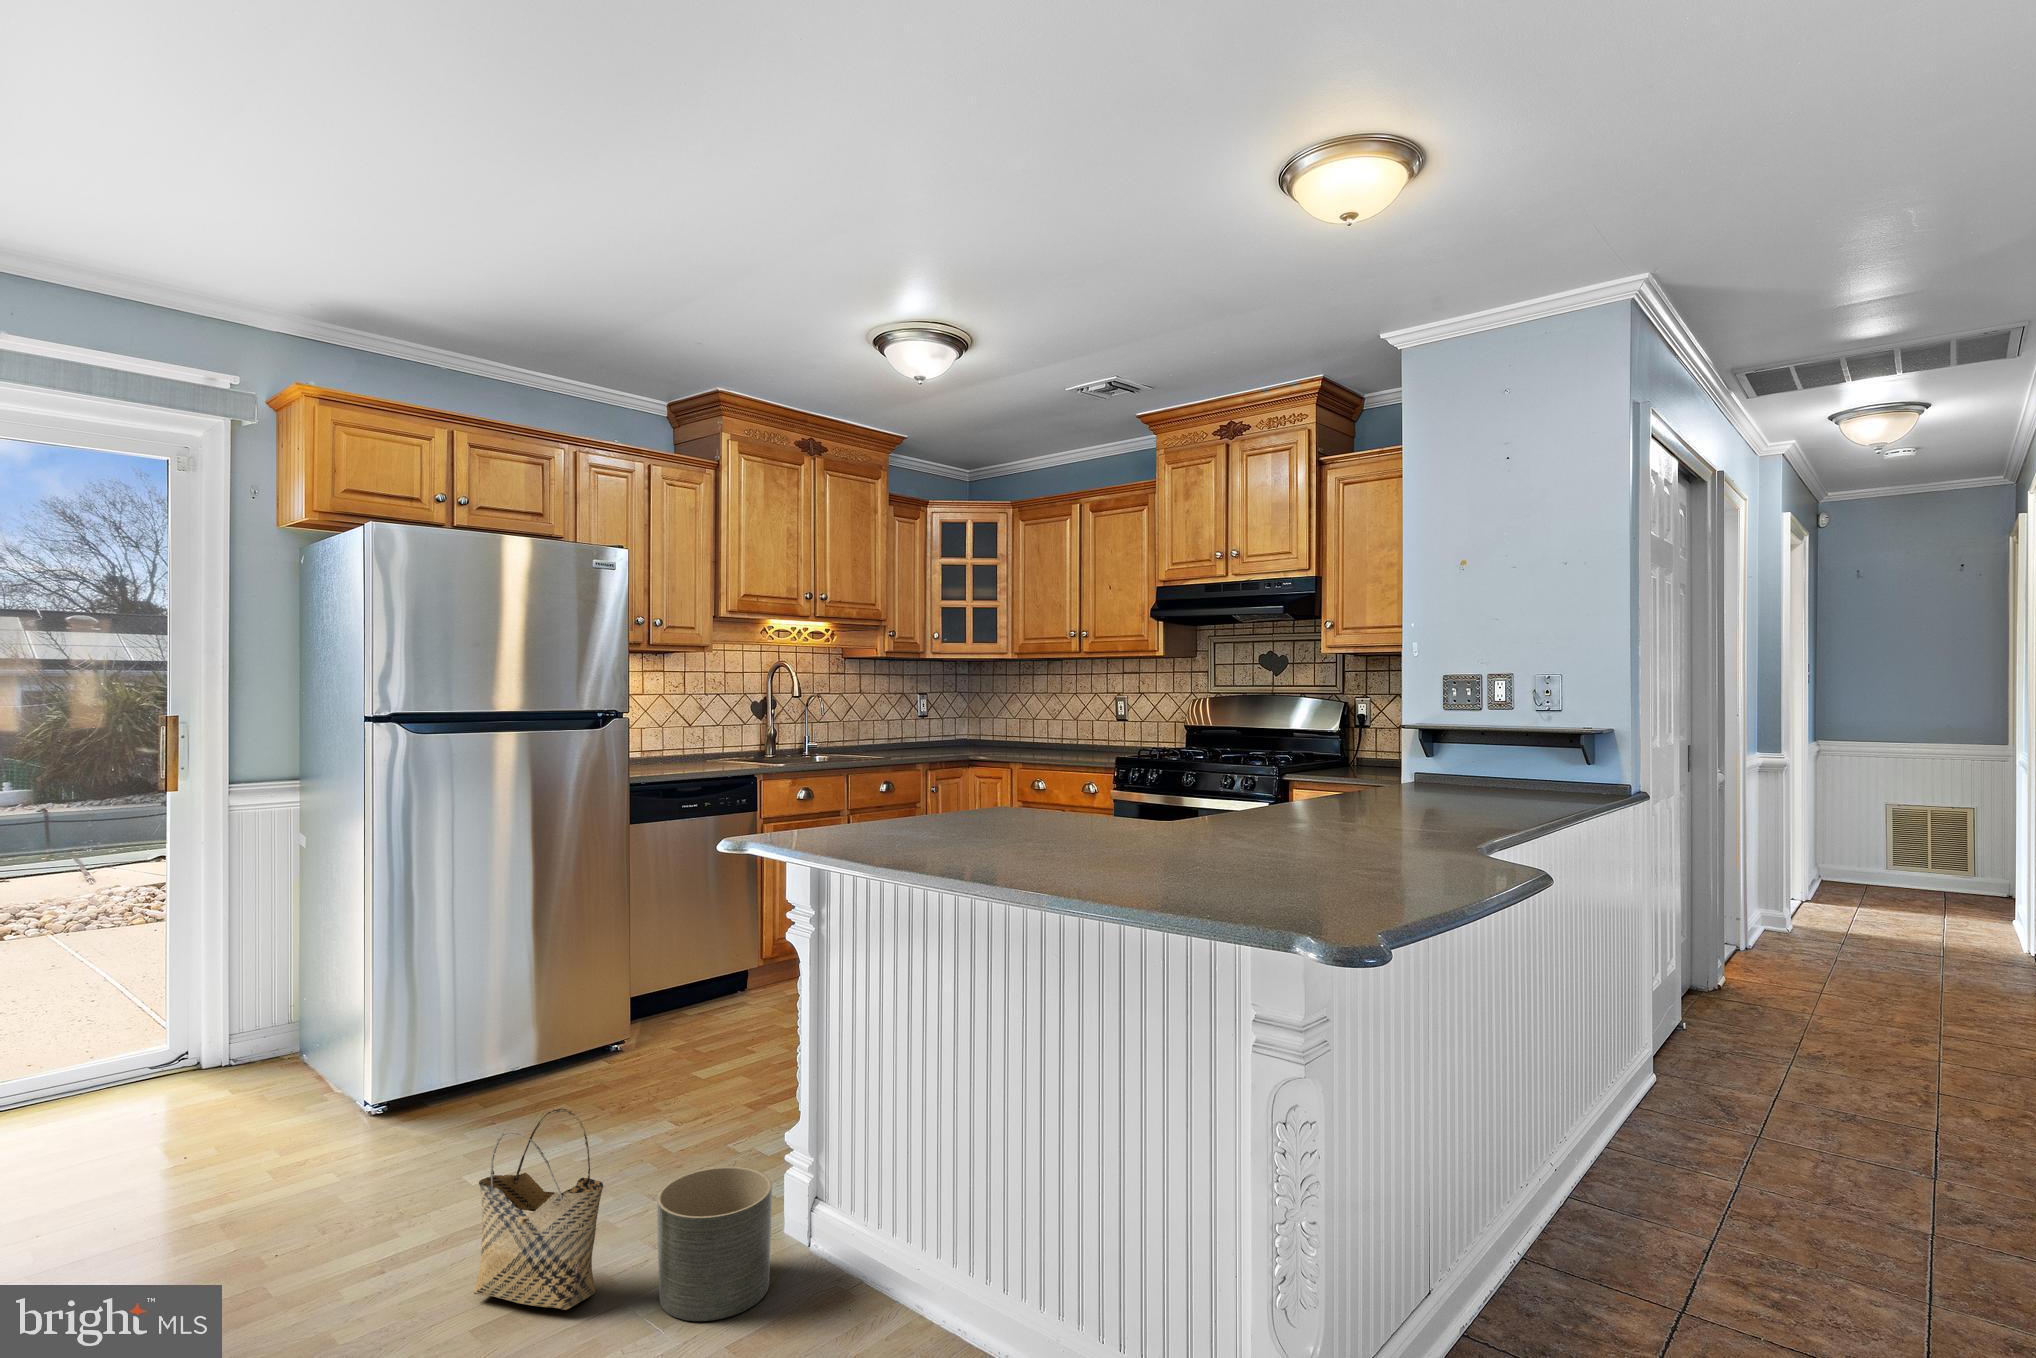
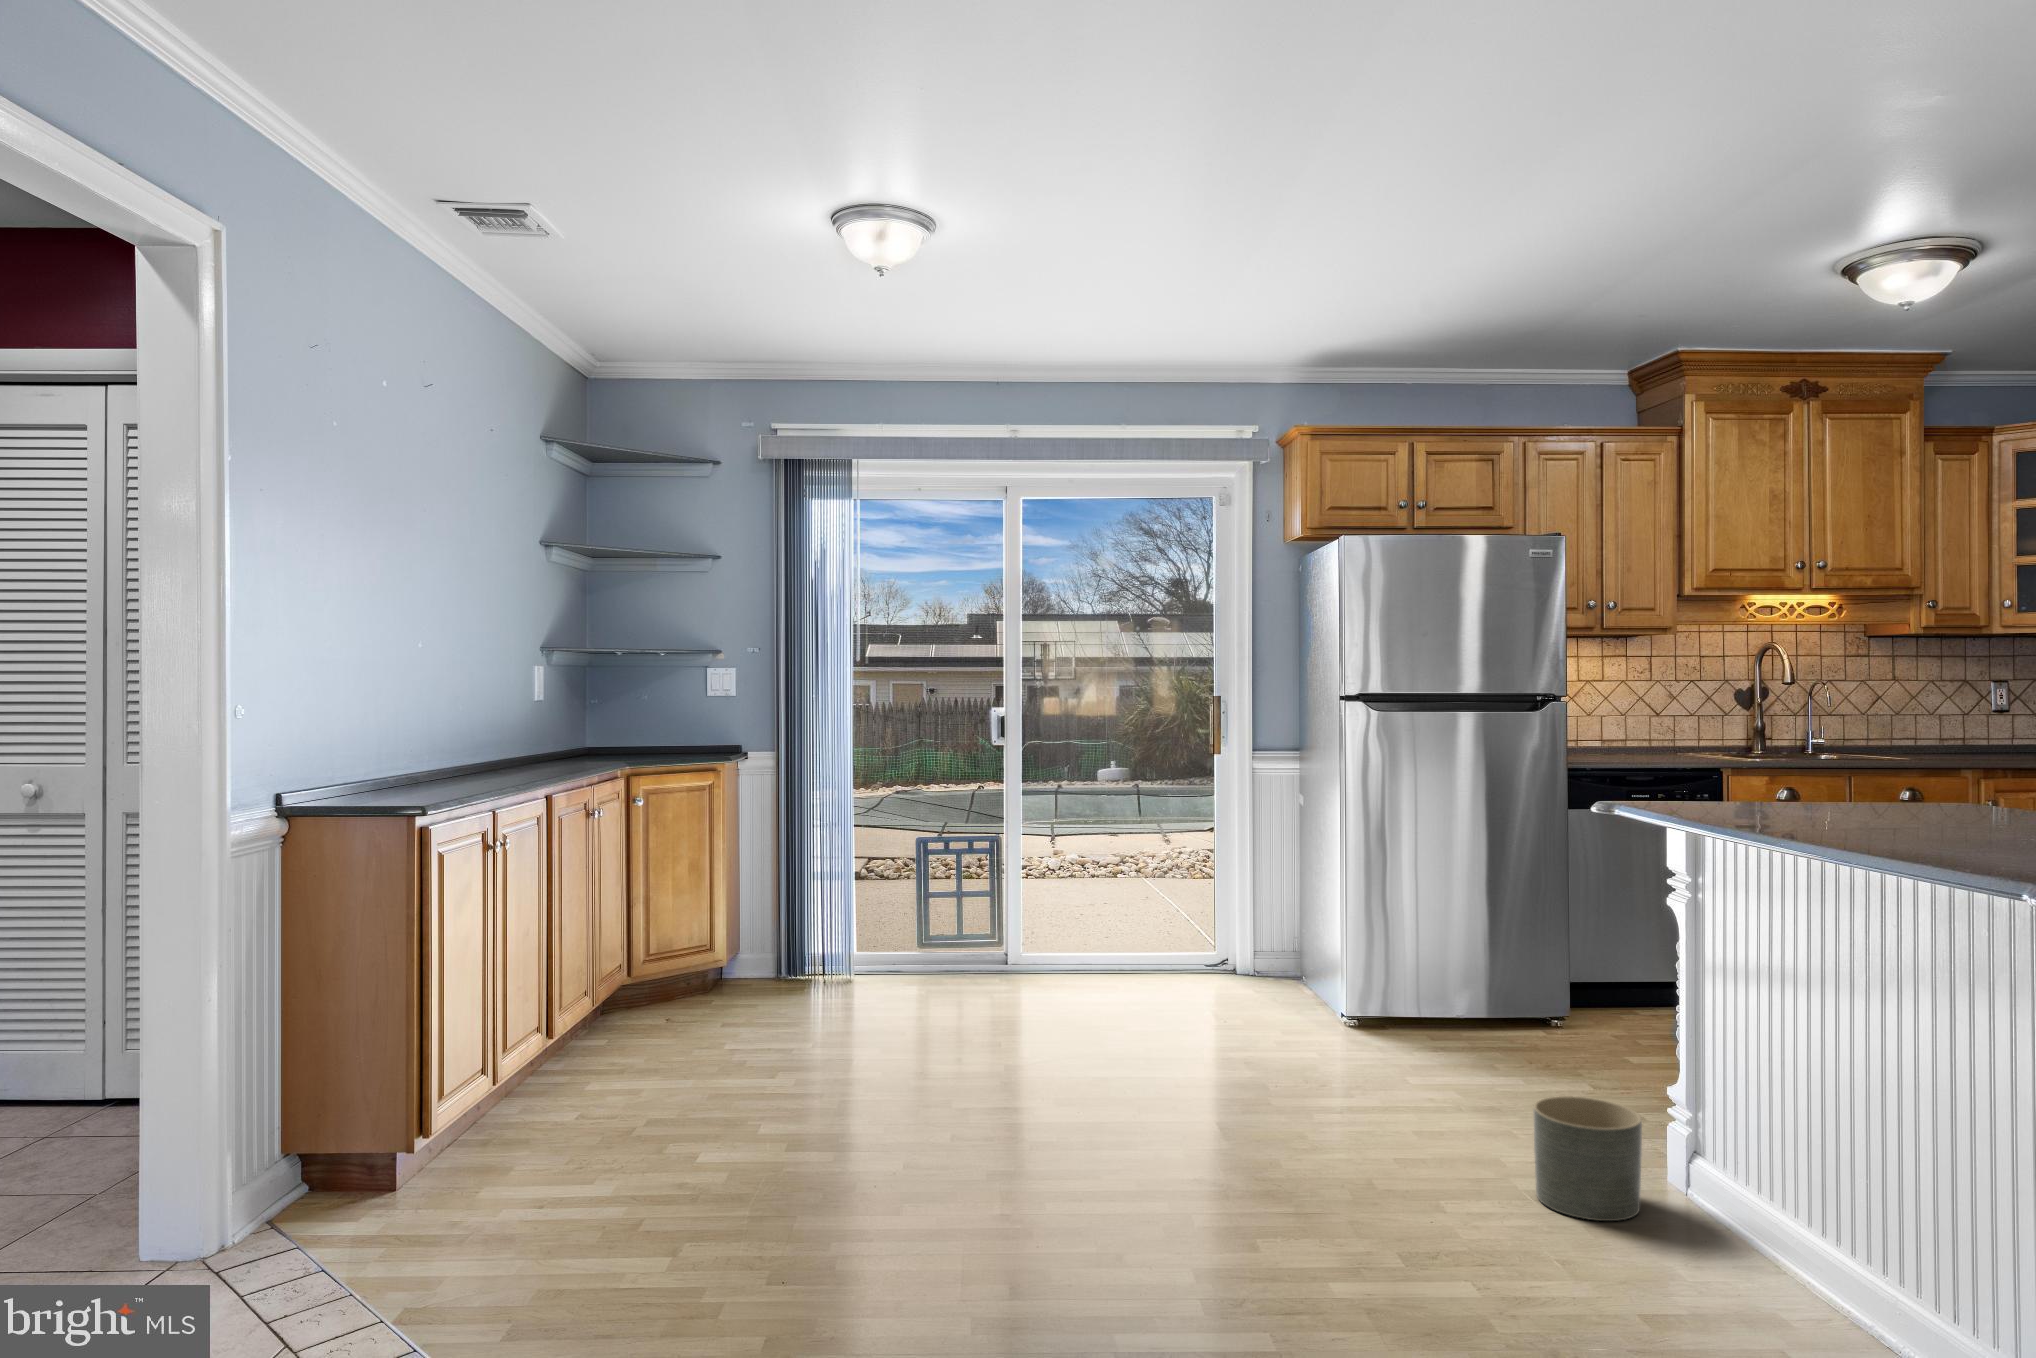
woven basket: present [474,1109,603,1310] -> none [1393,1016,1491,1174]

